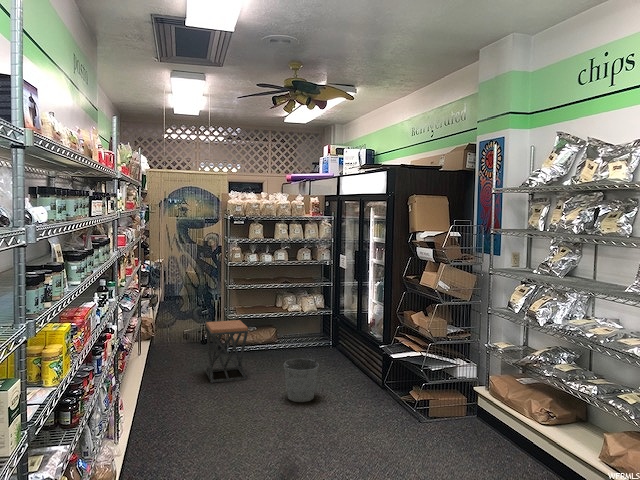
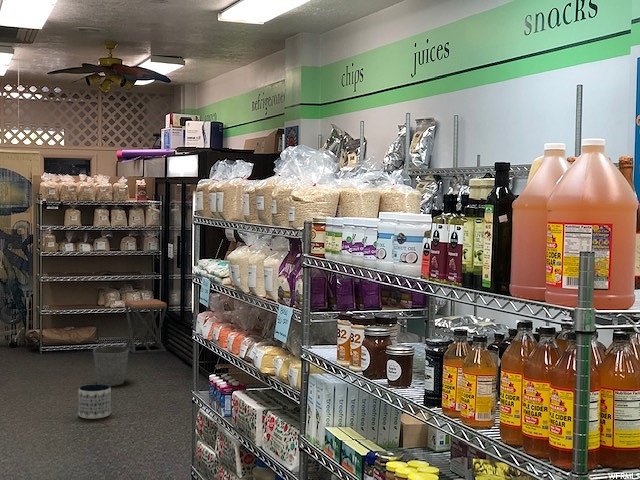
stool: present [206,320,248,383] -> present [125,299,167,354]
planter: none [280,417,315,462] -> present [78,384,111,419]

